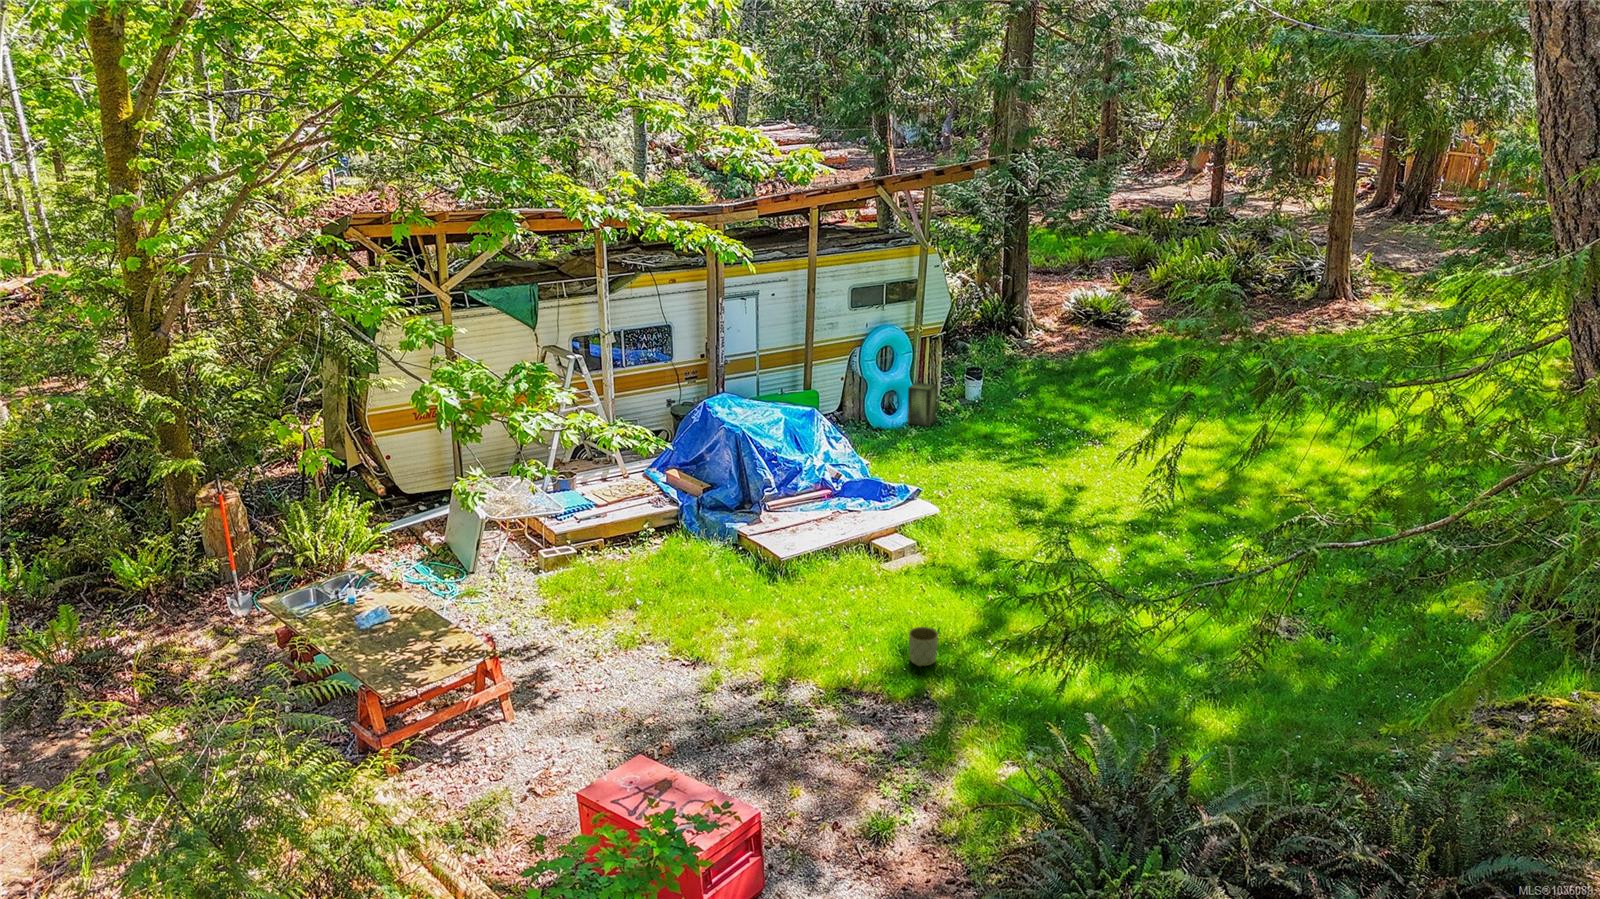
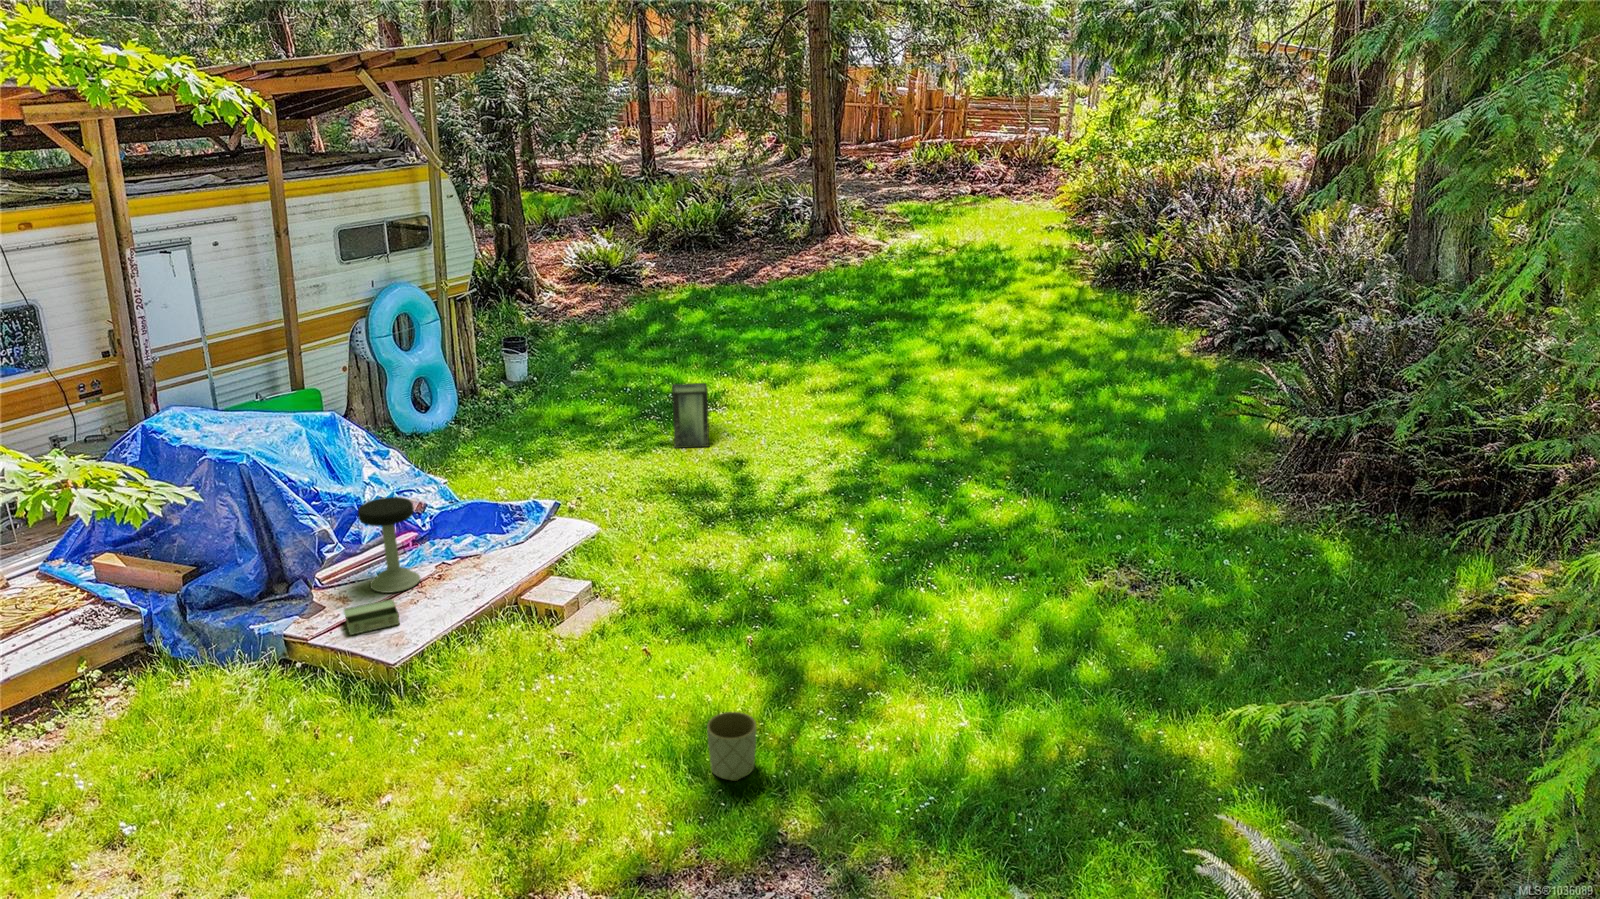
storage box: present [907,383,937,426] -> present [672,383,709,448]
stool: none [790,466,820,522] -> present [358,497,420,593]
toolbox: none [767,524,796,540] -> present [344,599,400,635]

